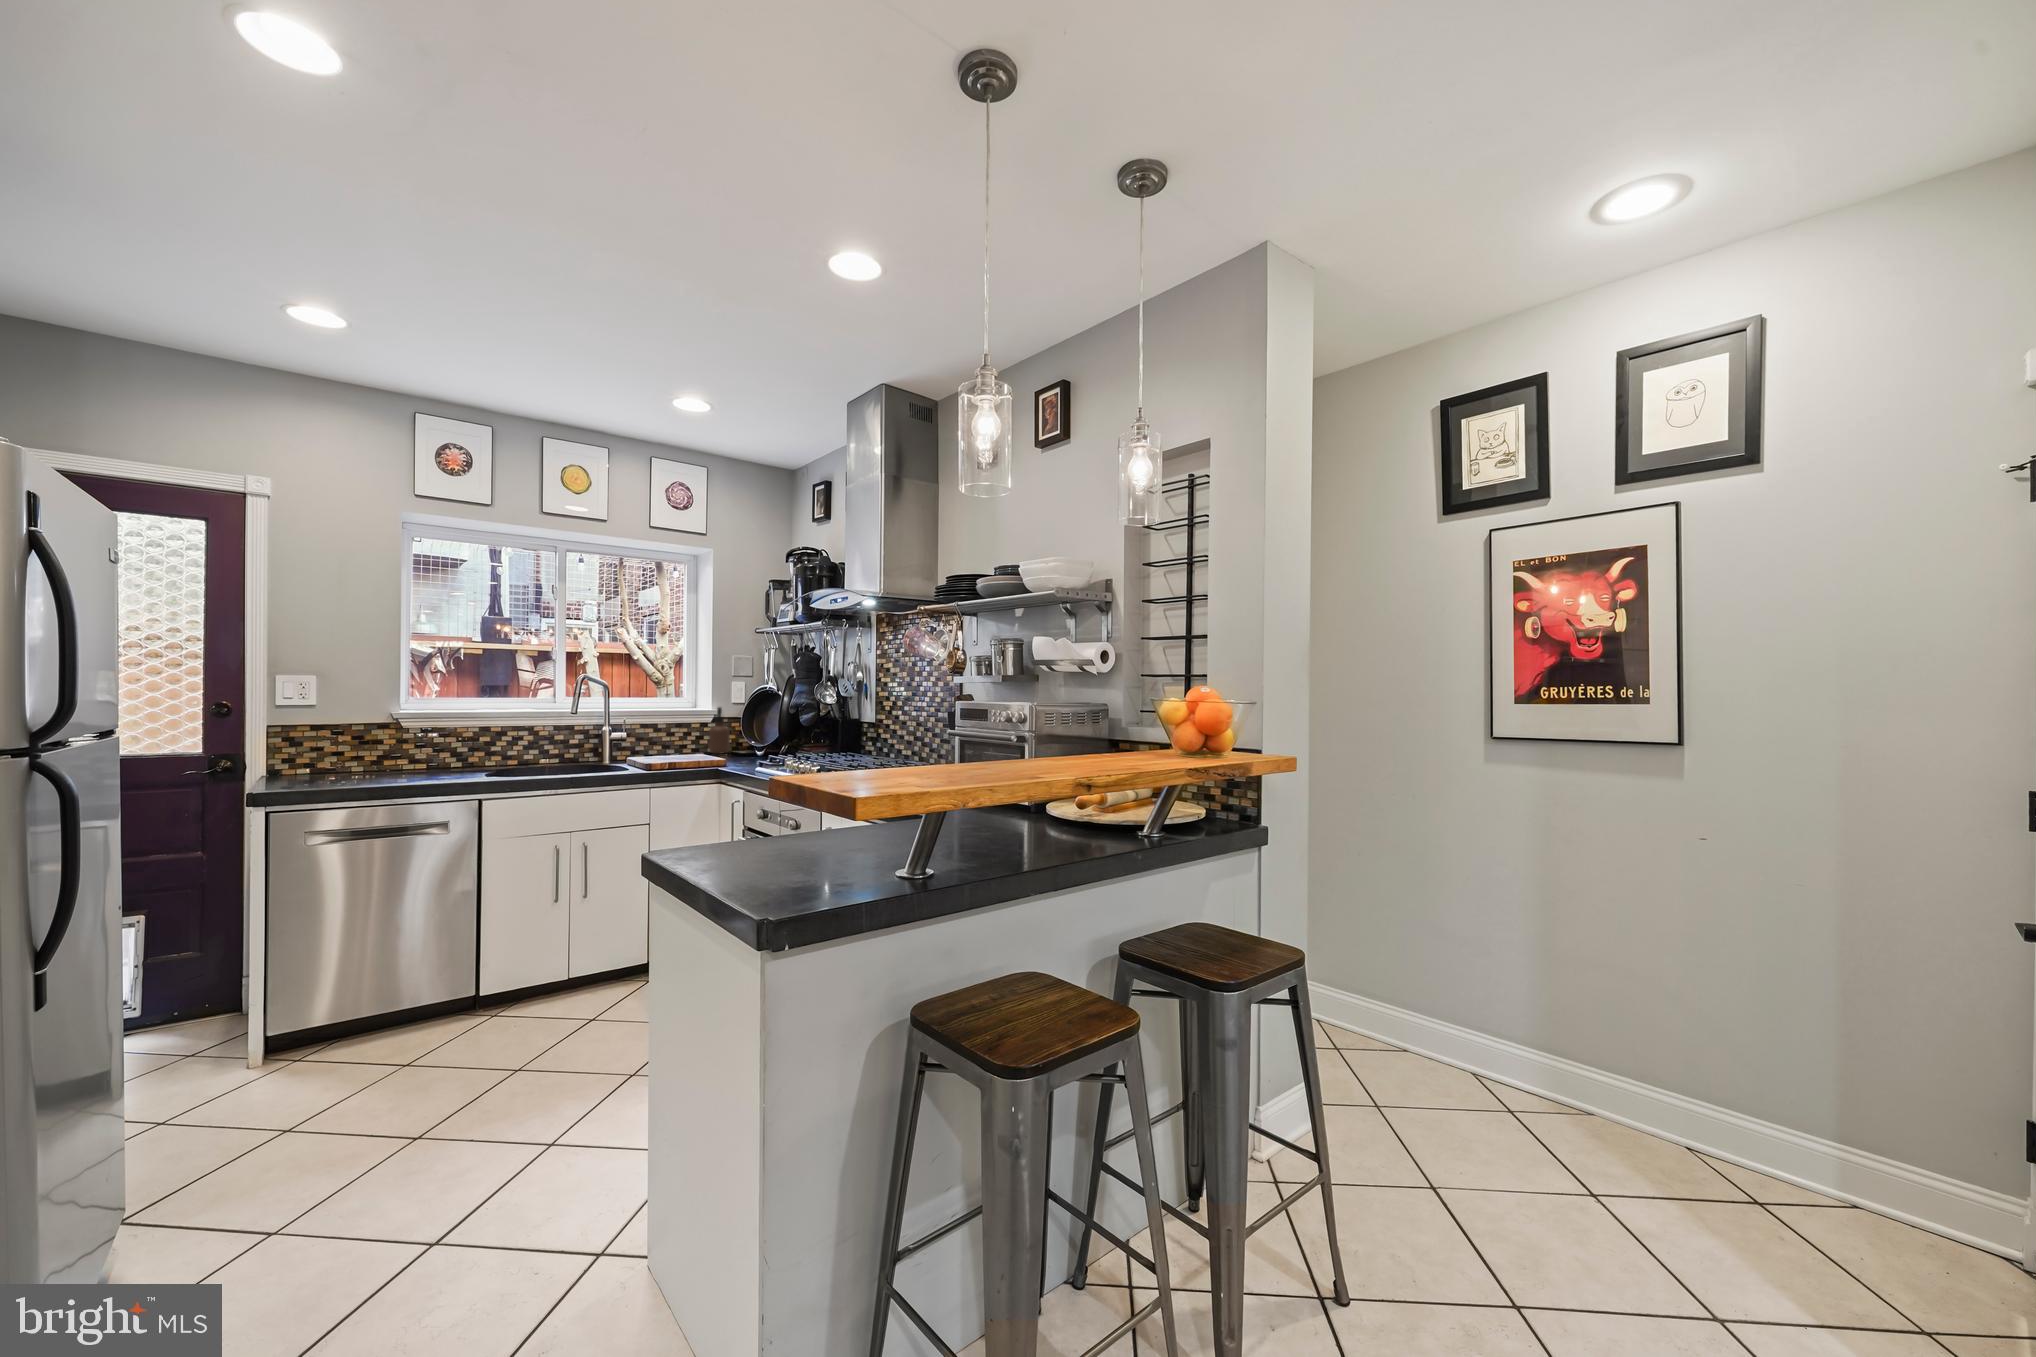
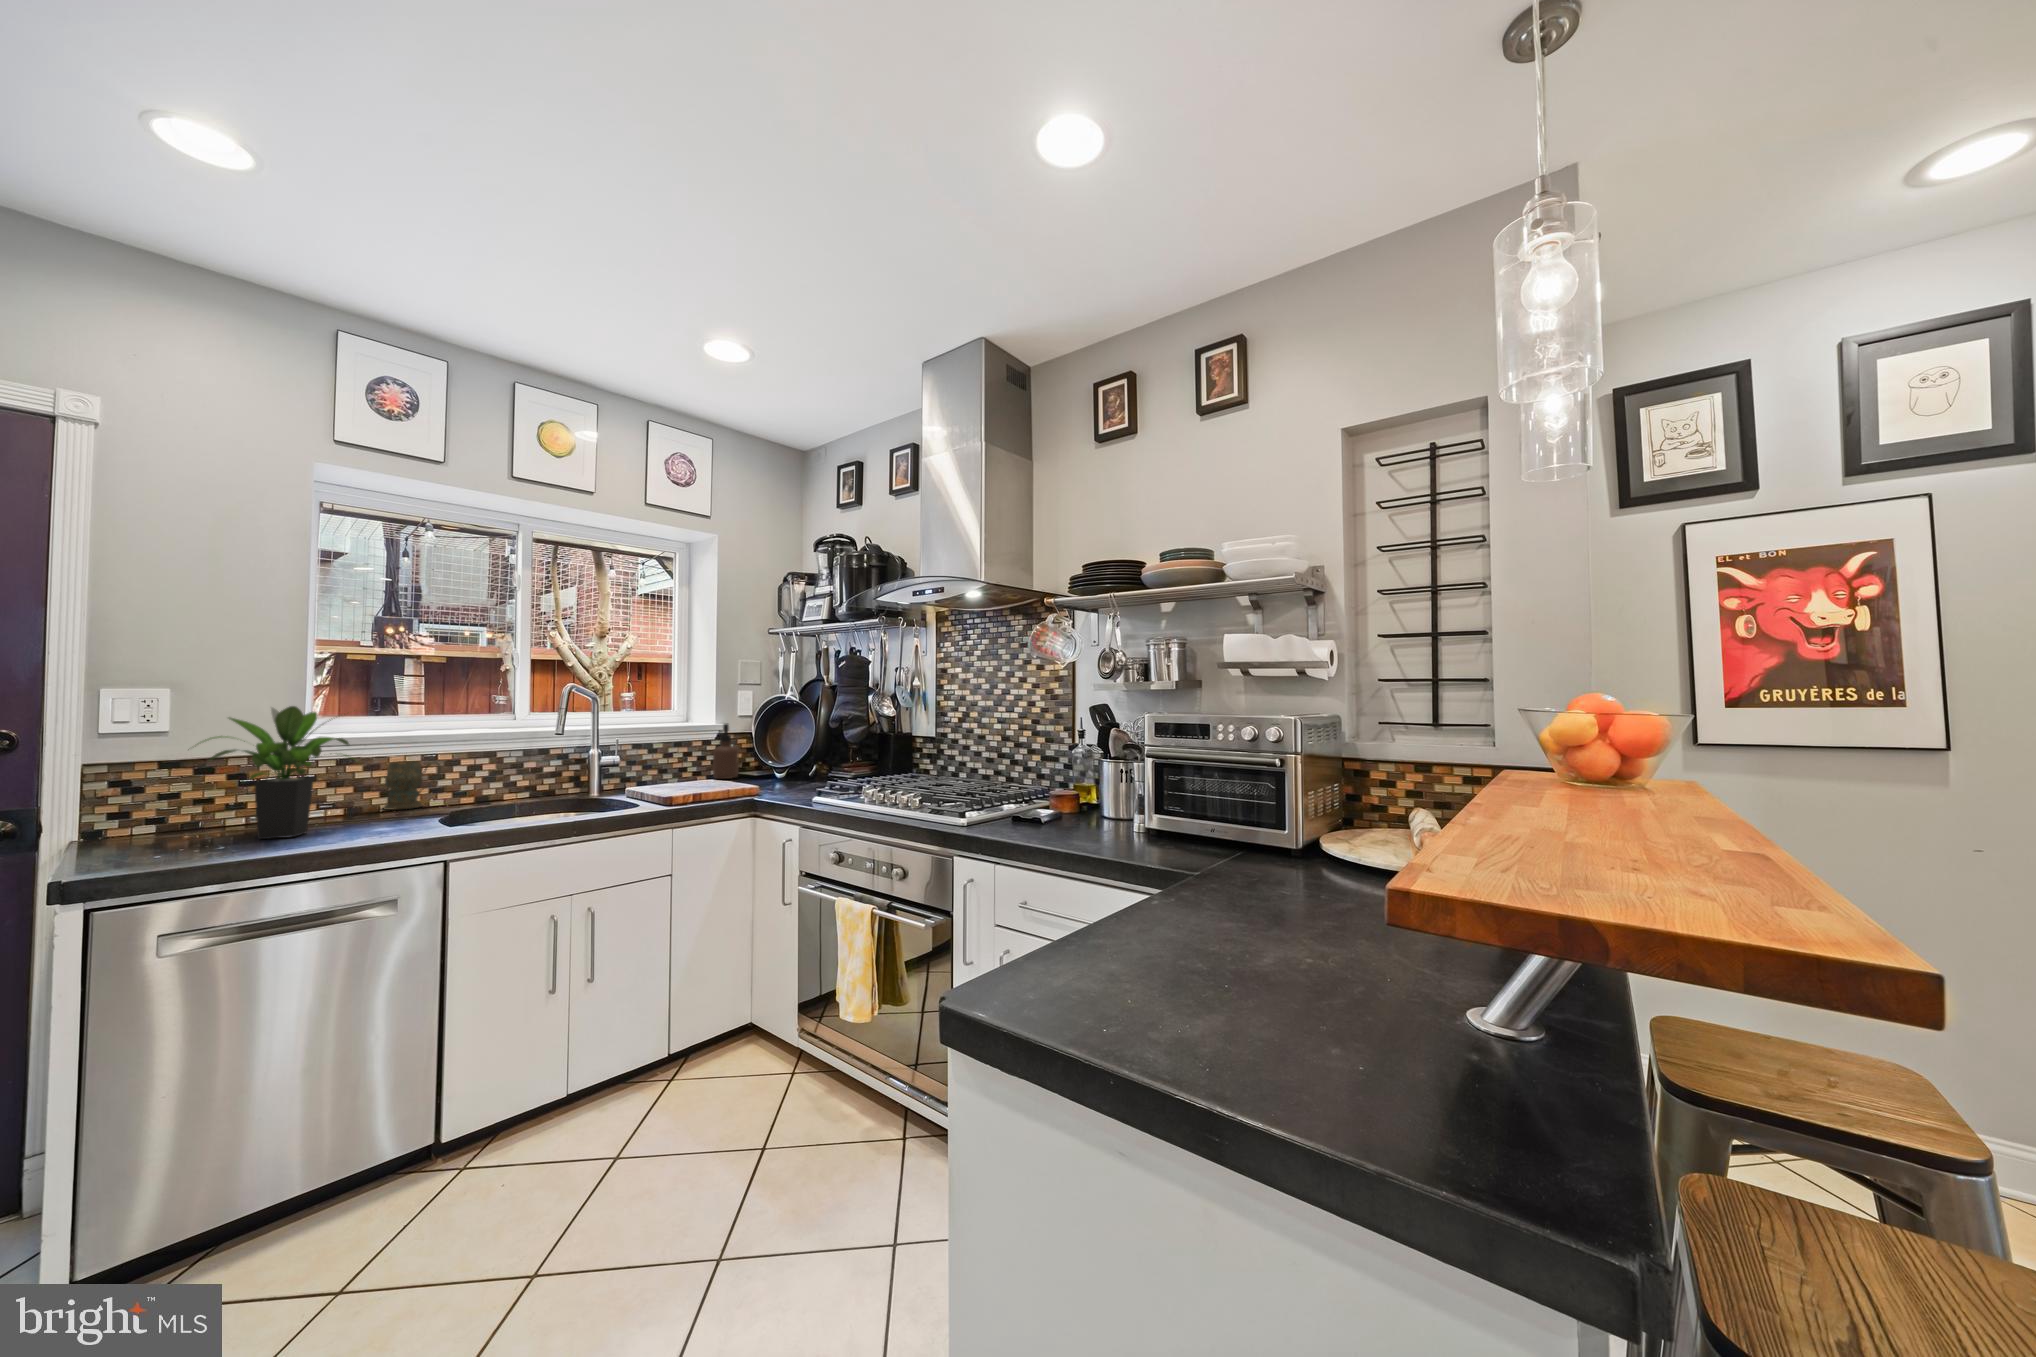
potted plant: none [321,690,427,780] -> present [202,706,349,839]
mug: none [451,731,491,766] -> present [384,761,441,810]

